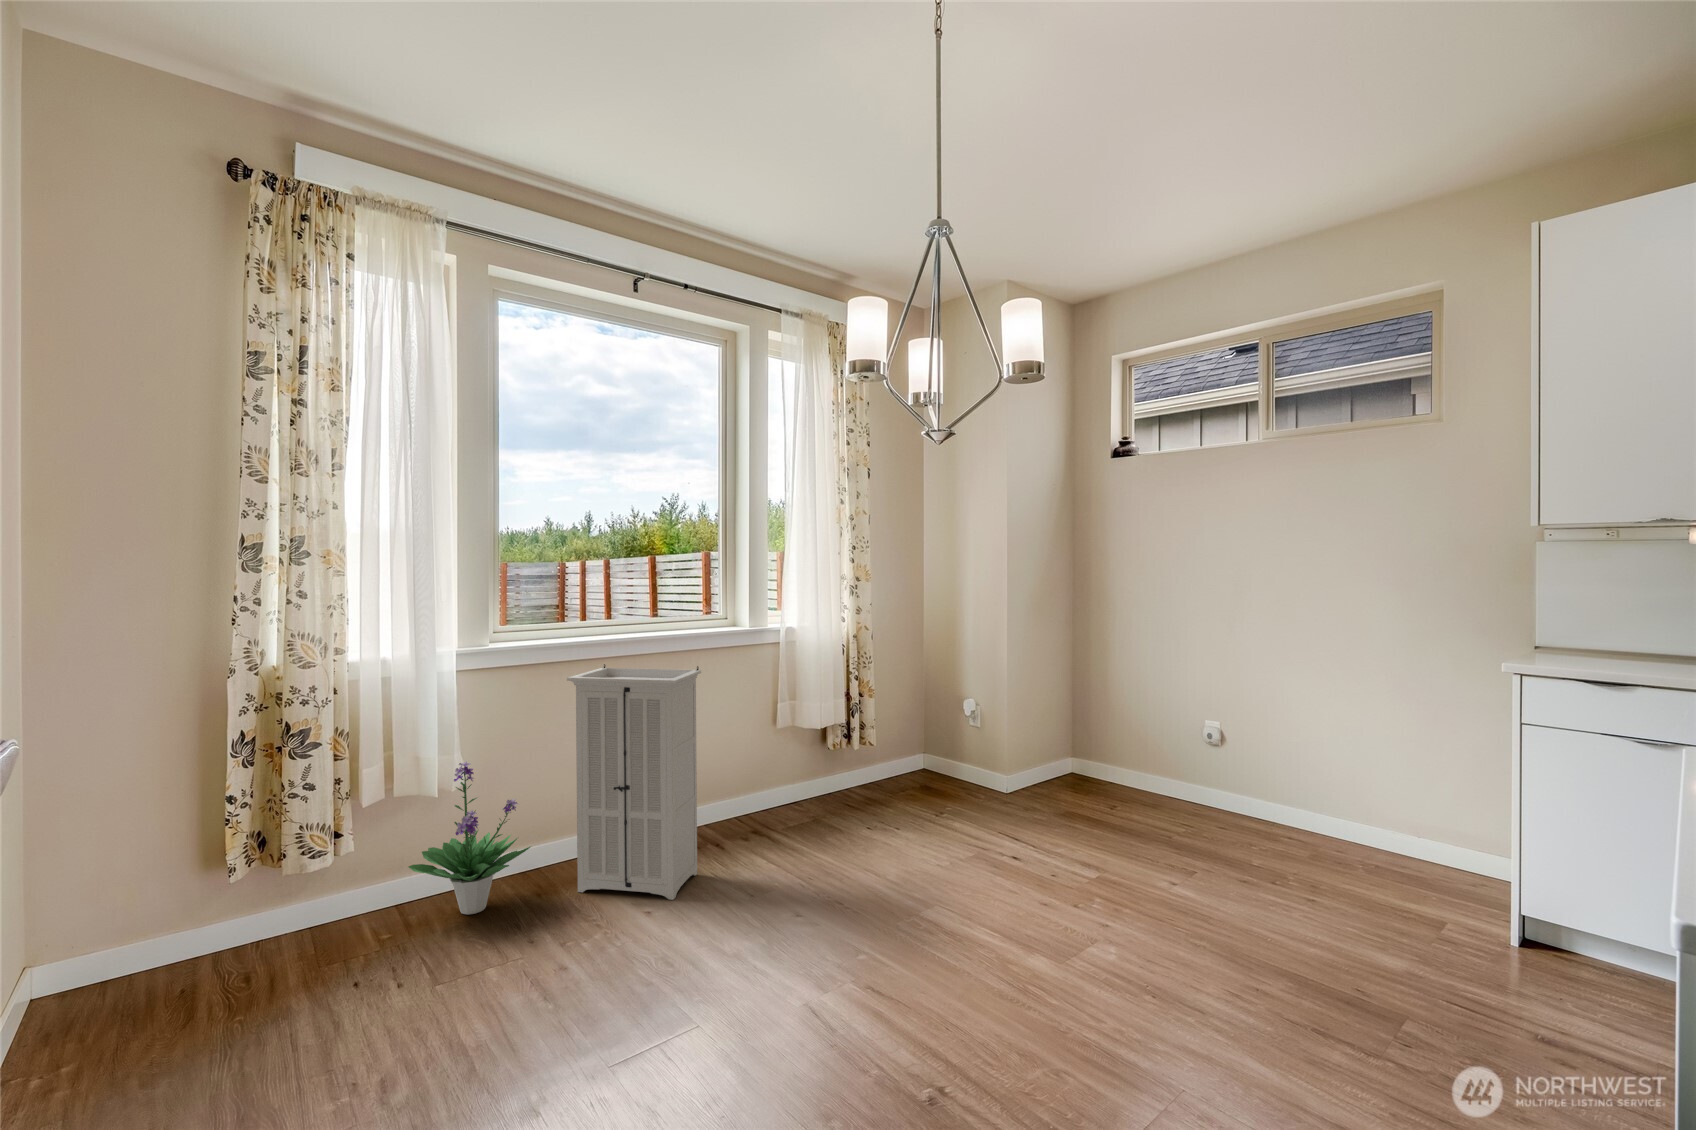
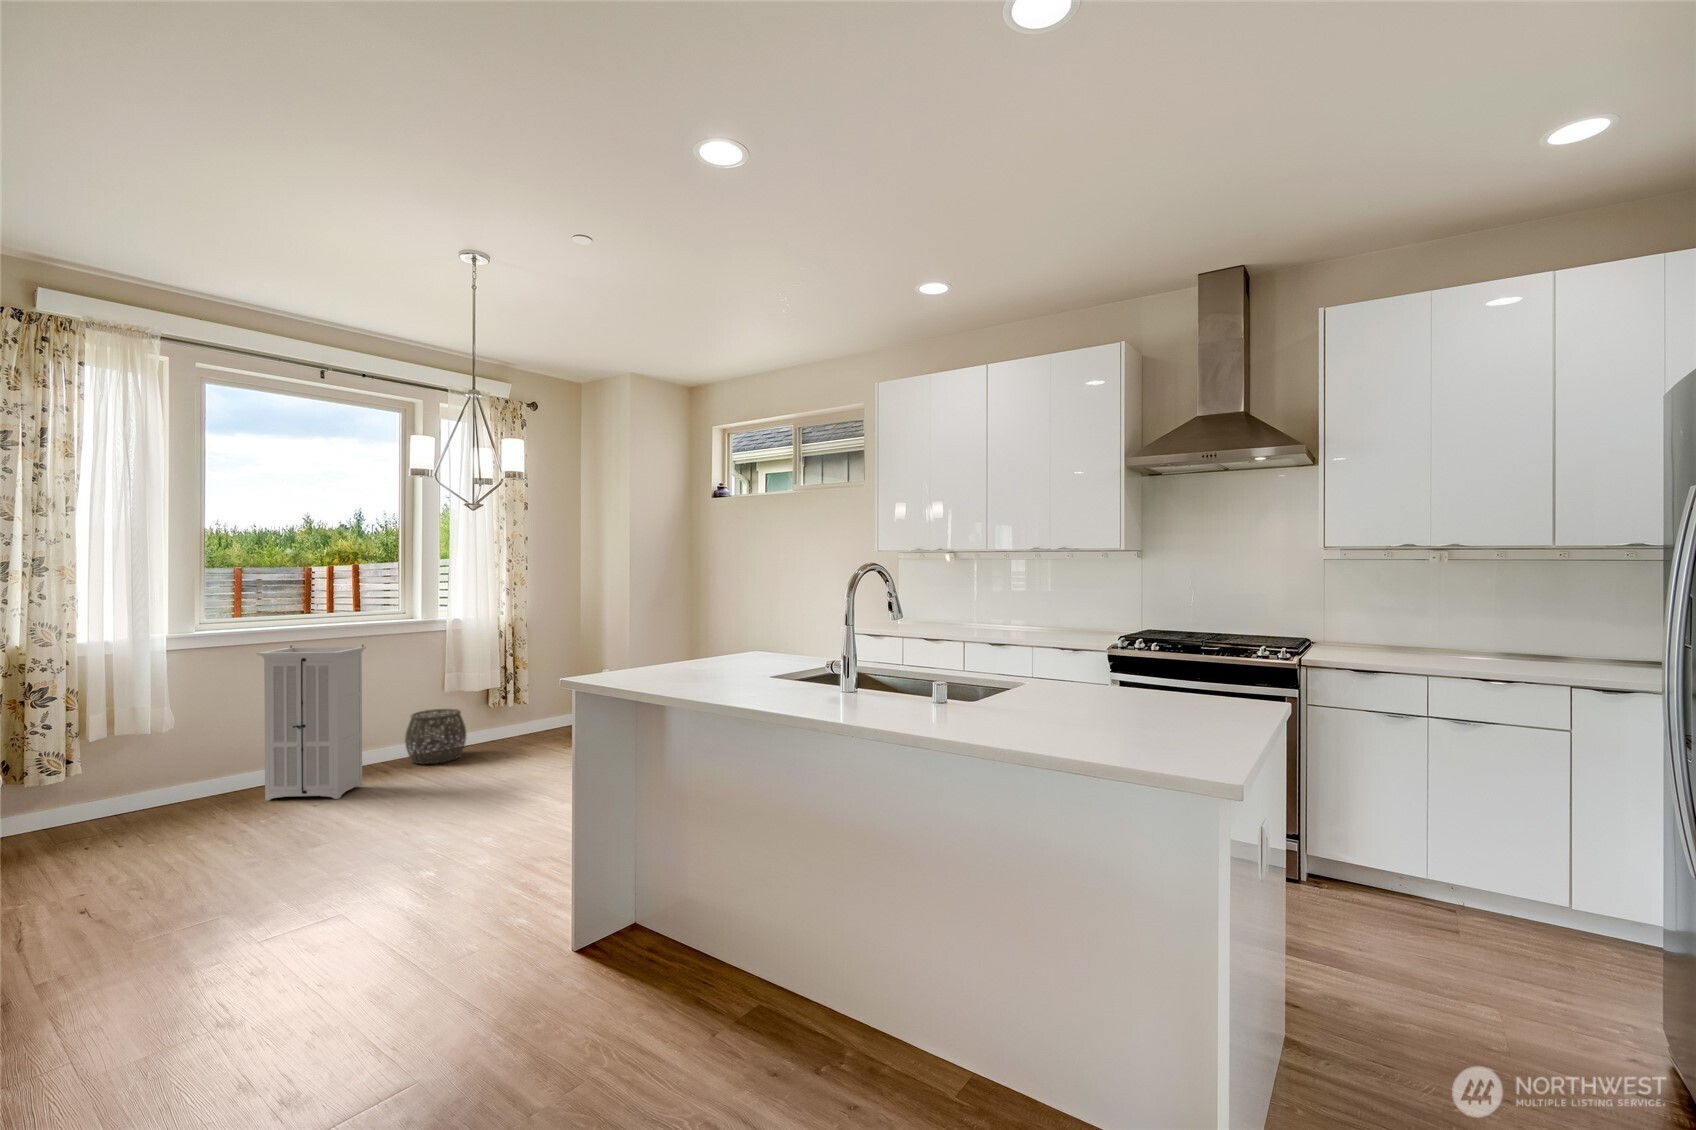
woven basket: none [734,751,812,834] -> present [405,709,466,764]
potted plant: present [408,761,530,915] -> none [126,712,228,816]

